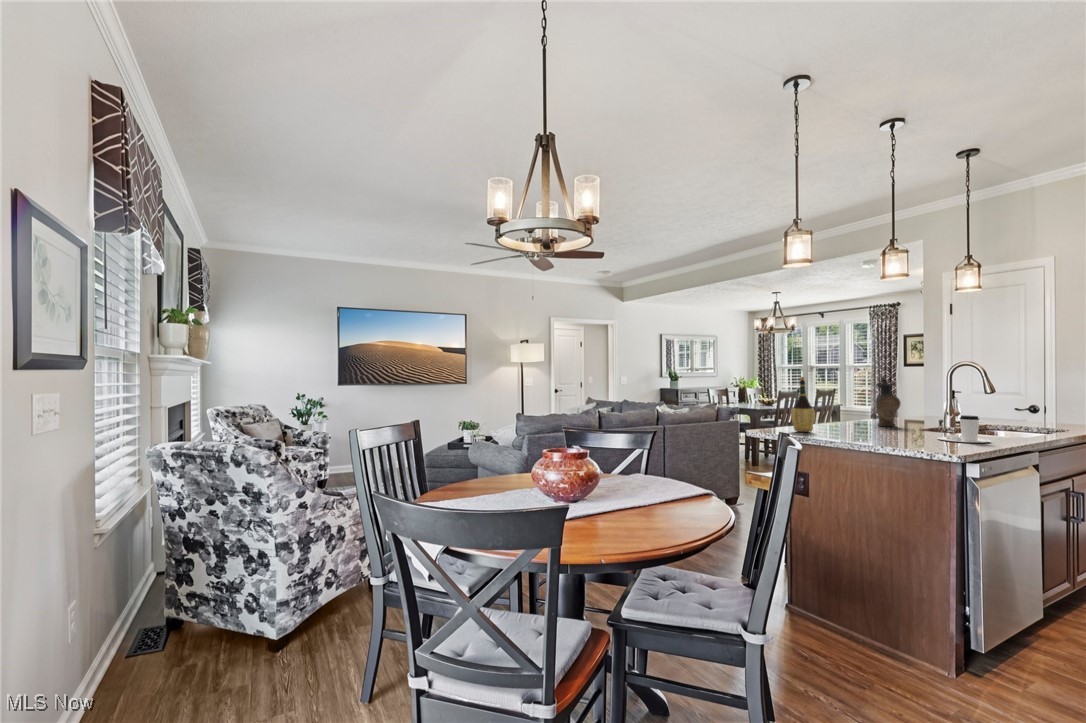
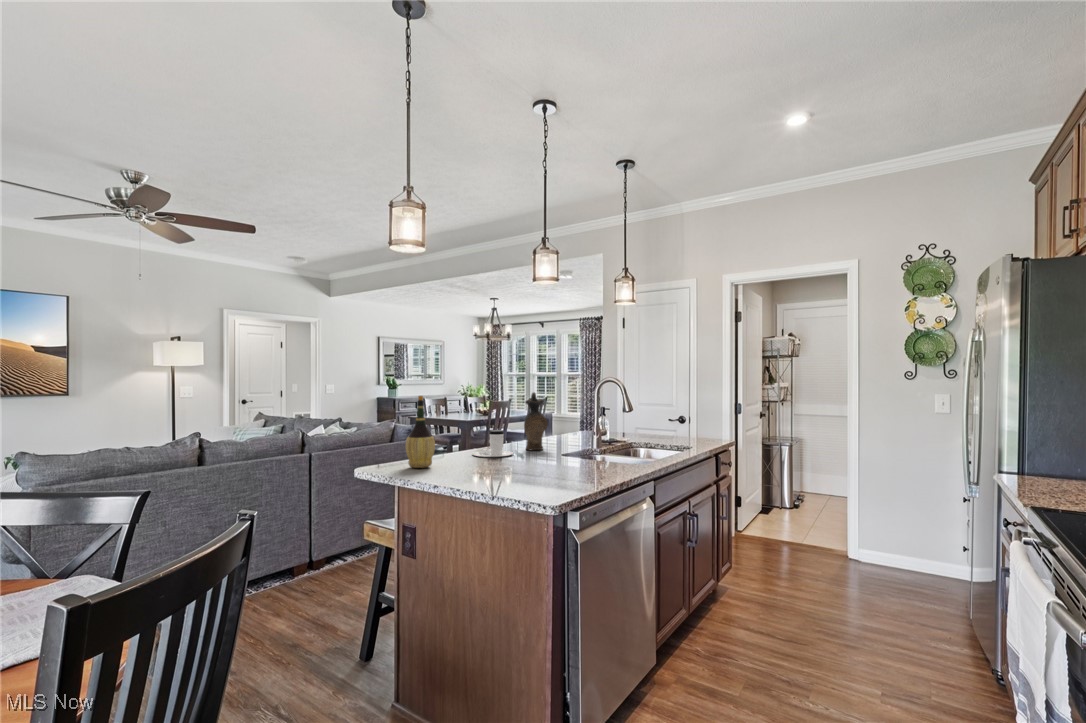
coffee cup: present [938,415,990,443] -> present [472,430,513,457]

